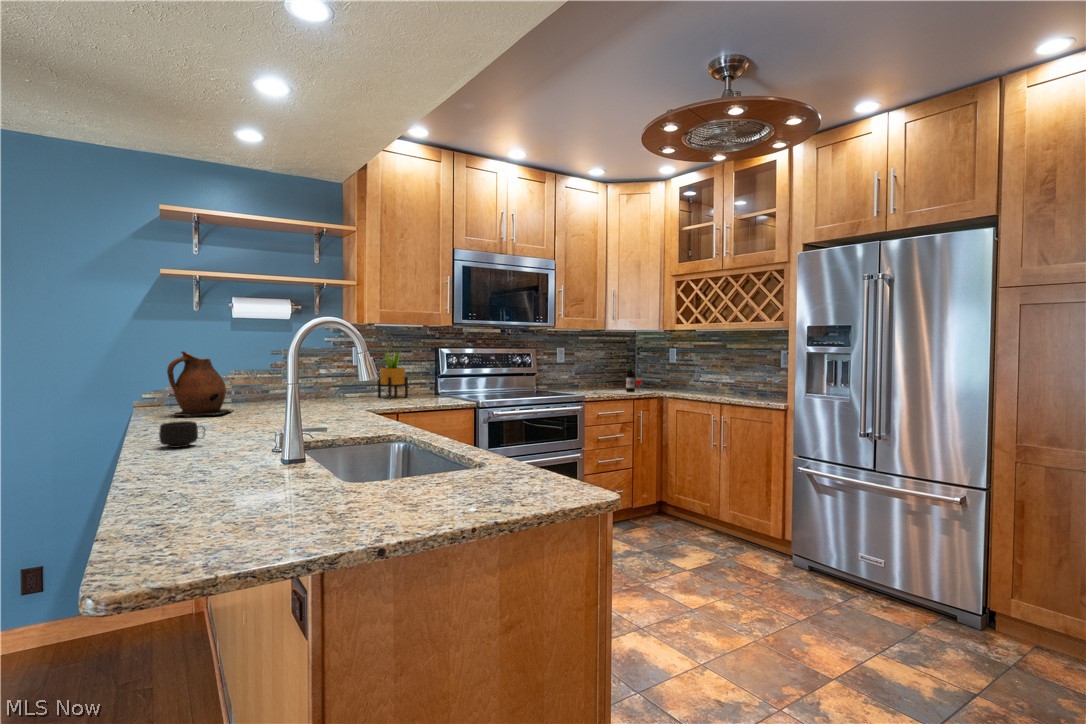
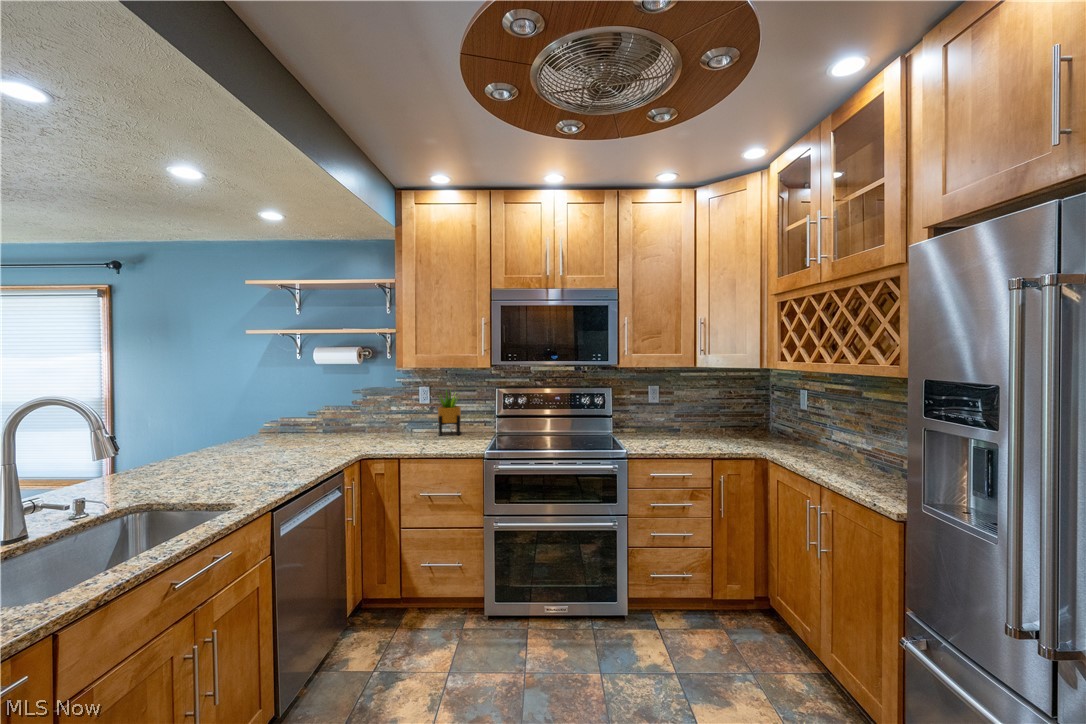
ceramic pitcher: present [167,351,233,416] -> none [232,396,287,449]
wine bottle: present [604,364,654,395] -> none [667,412,747,455]
mug: present [159,421,205,448] -> none [70,468,106,491]

